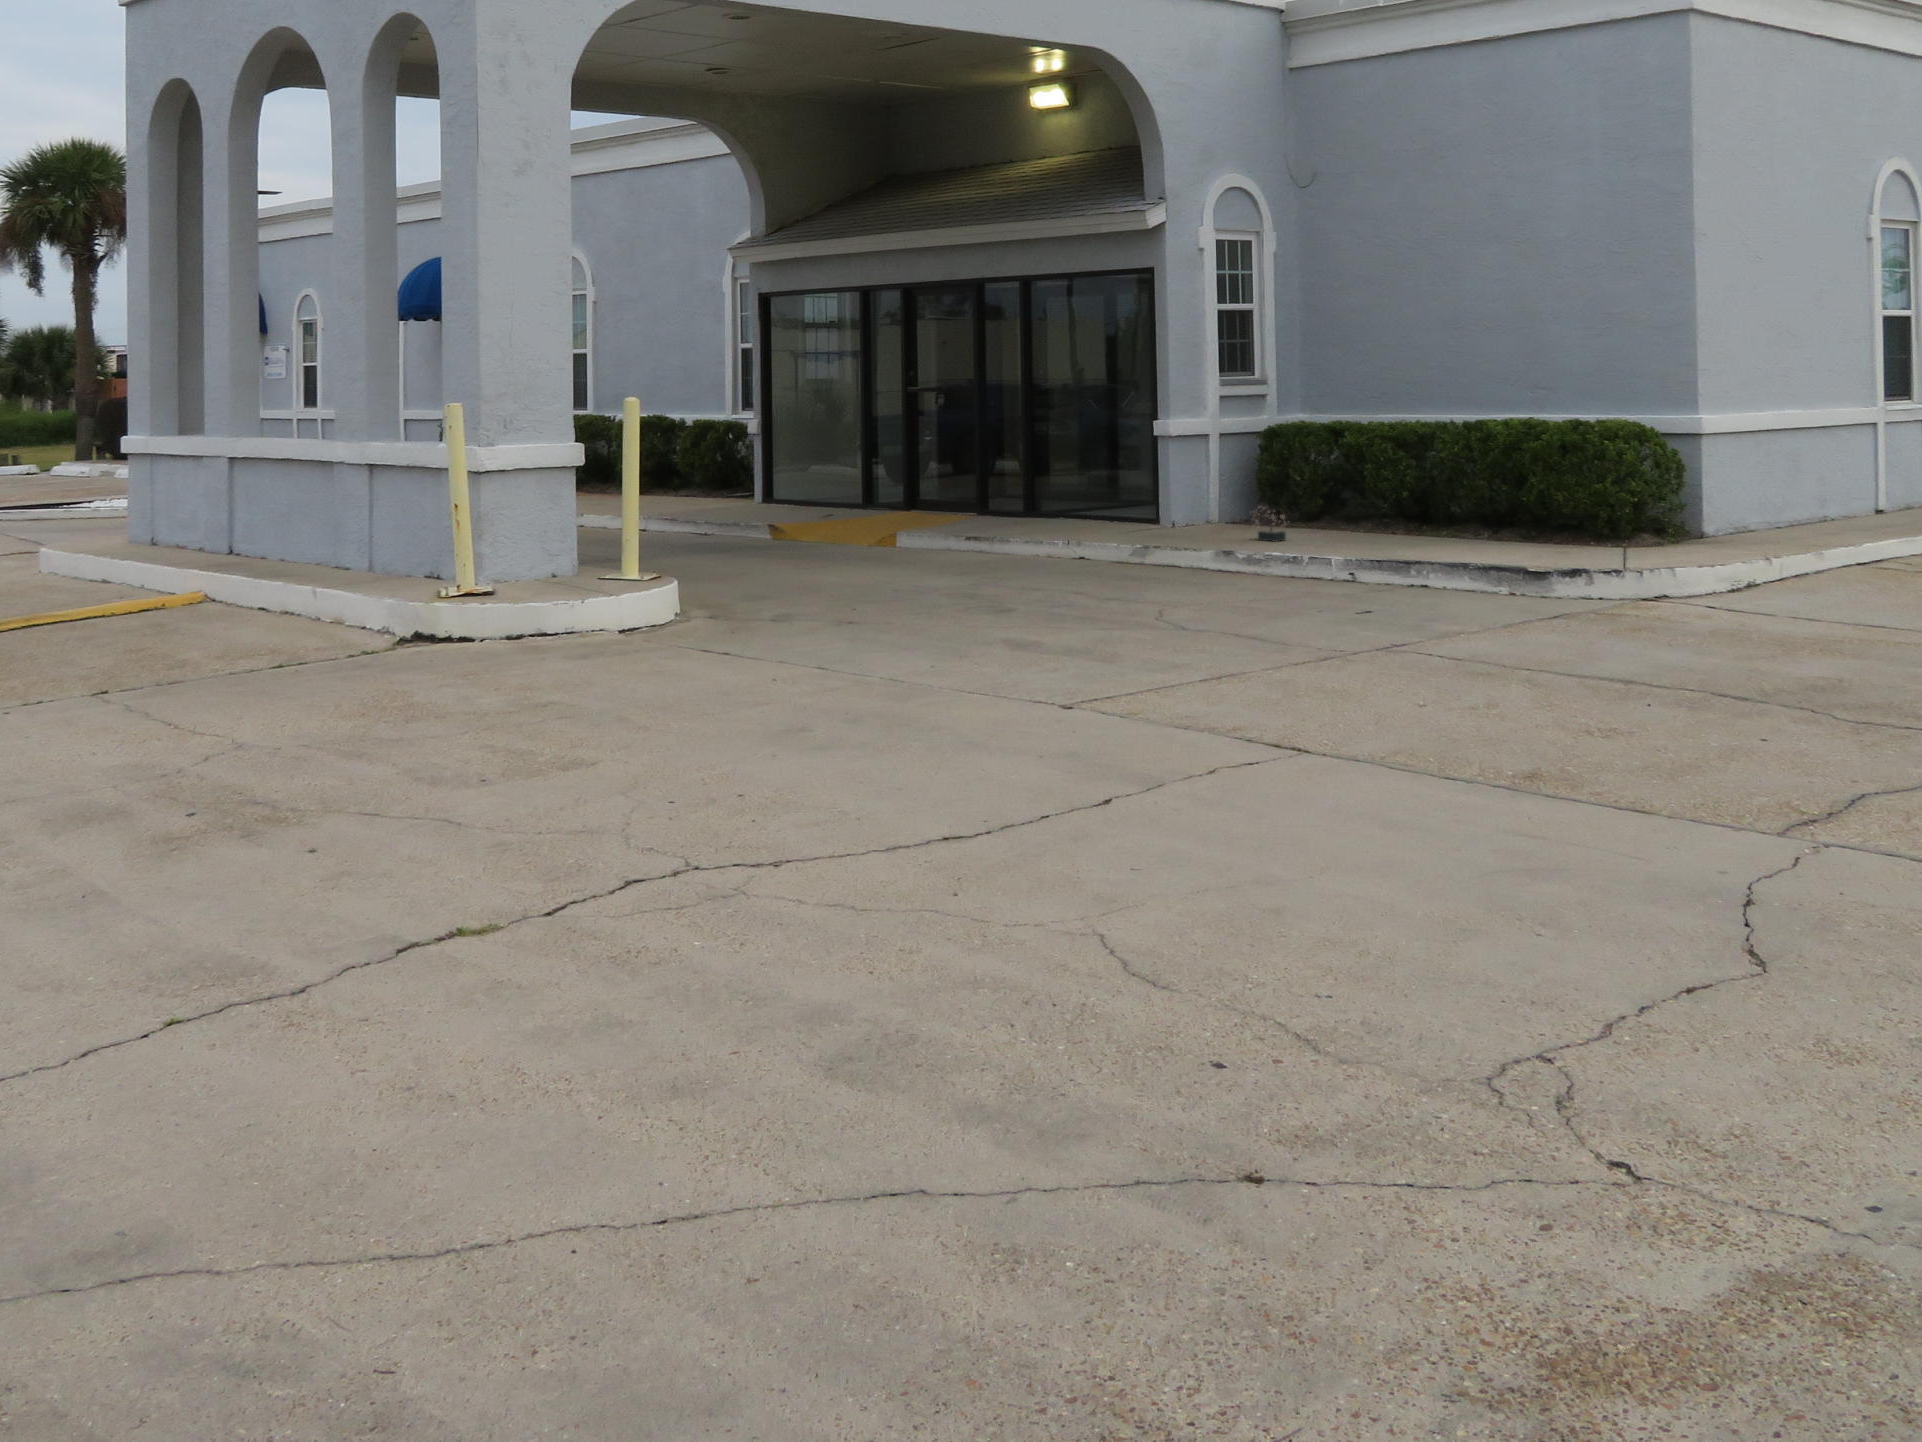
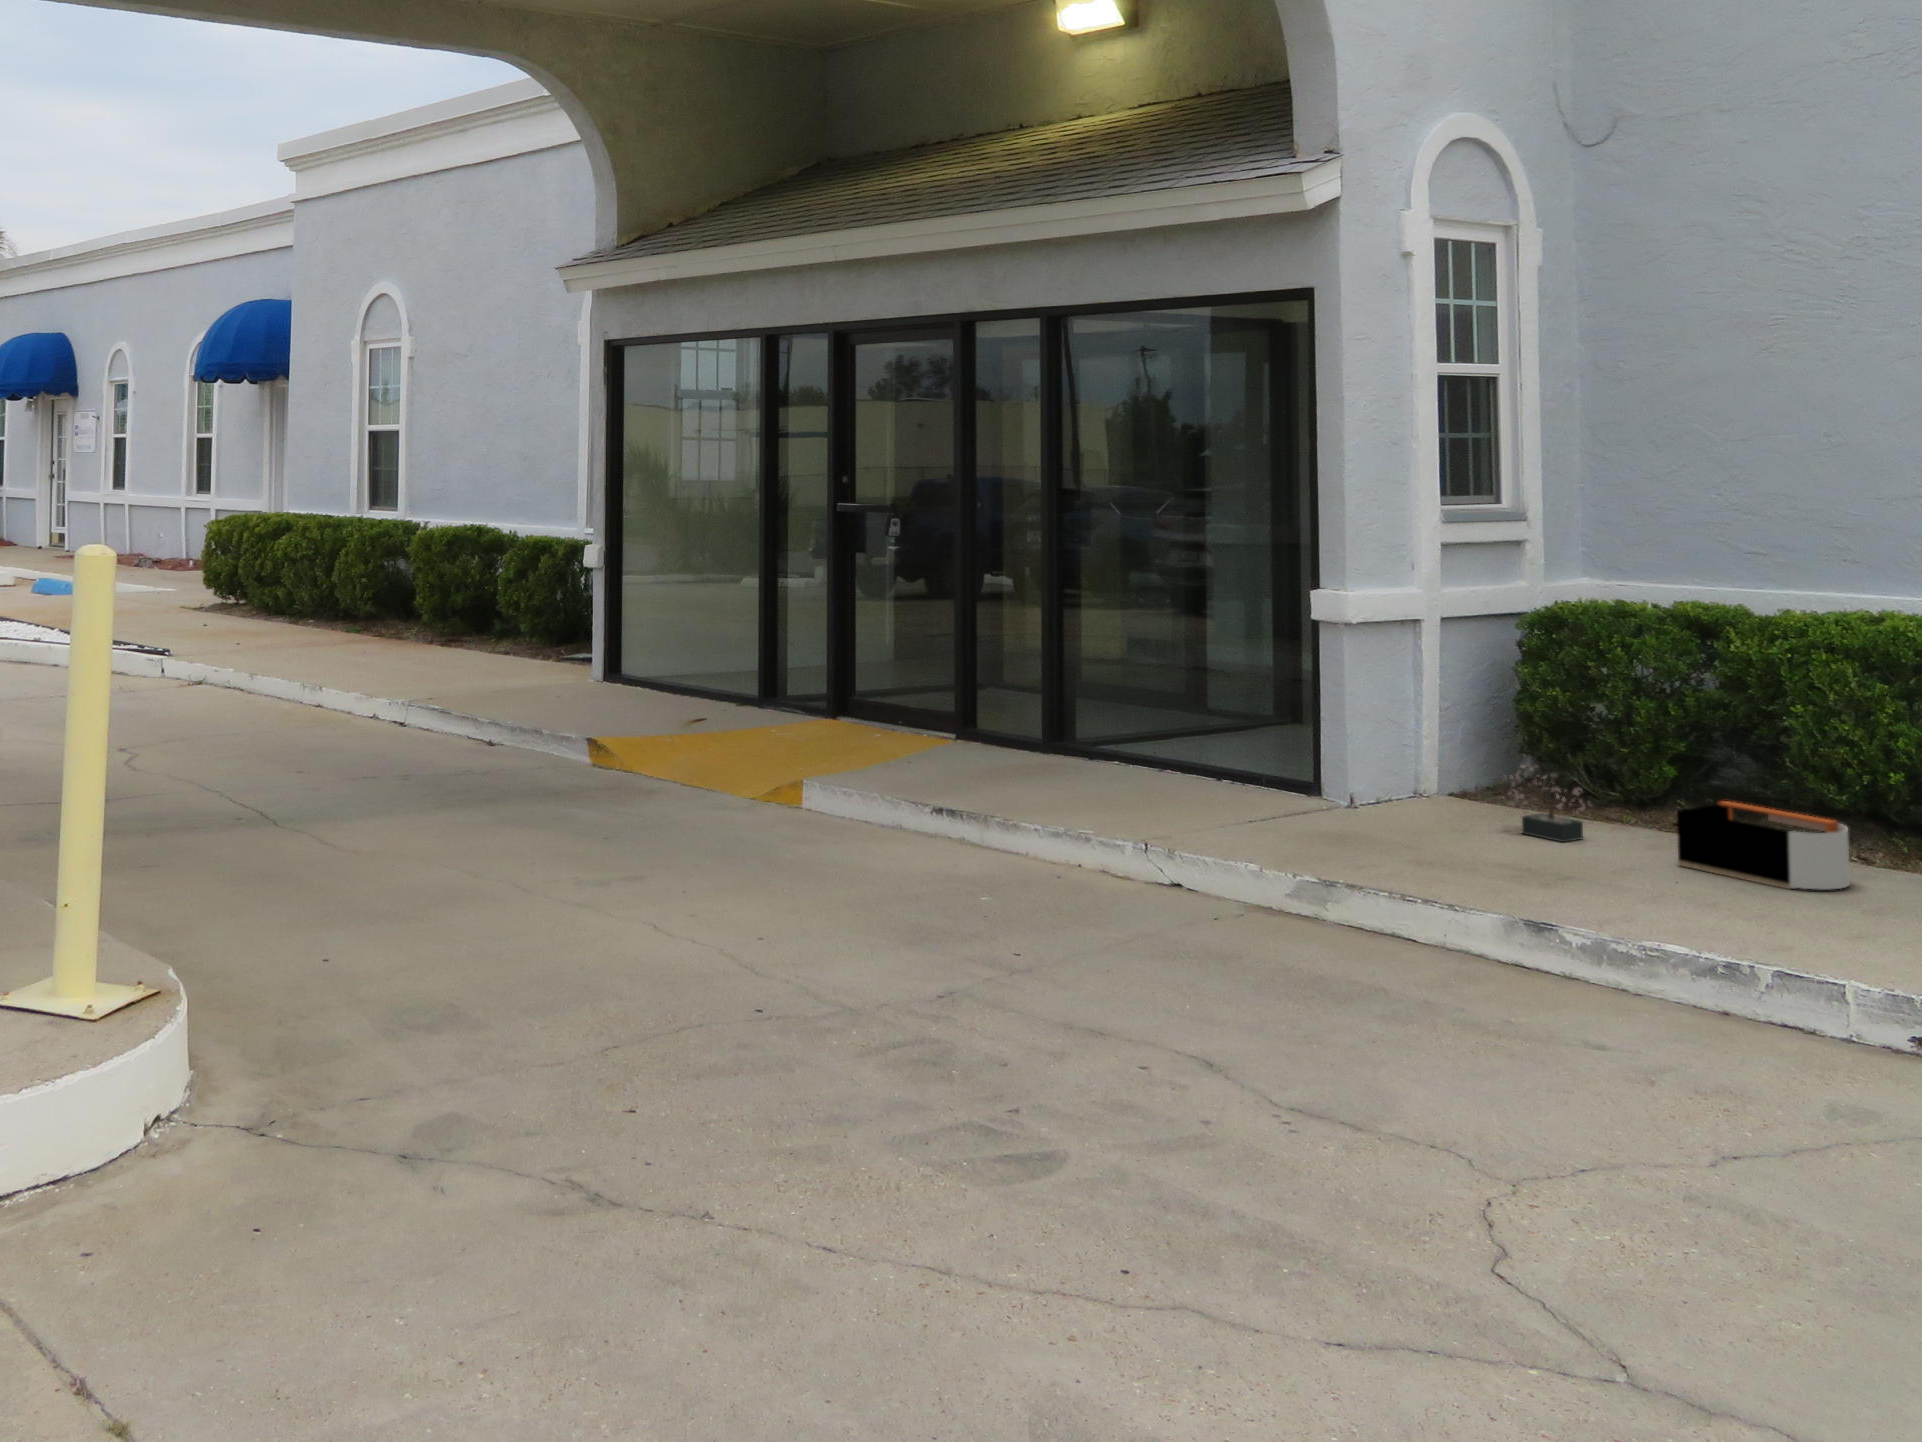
storage bin: none [1320,516,1391,550] -> present [1677,801,1850,889]

